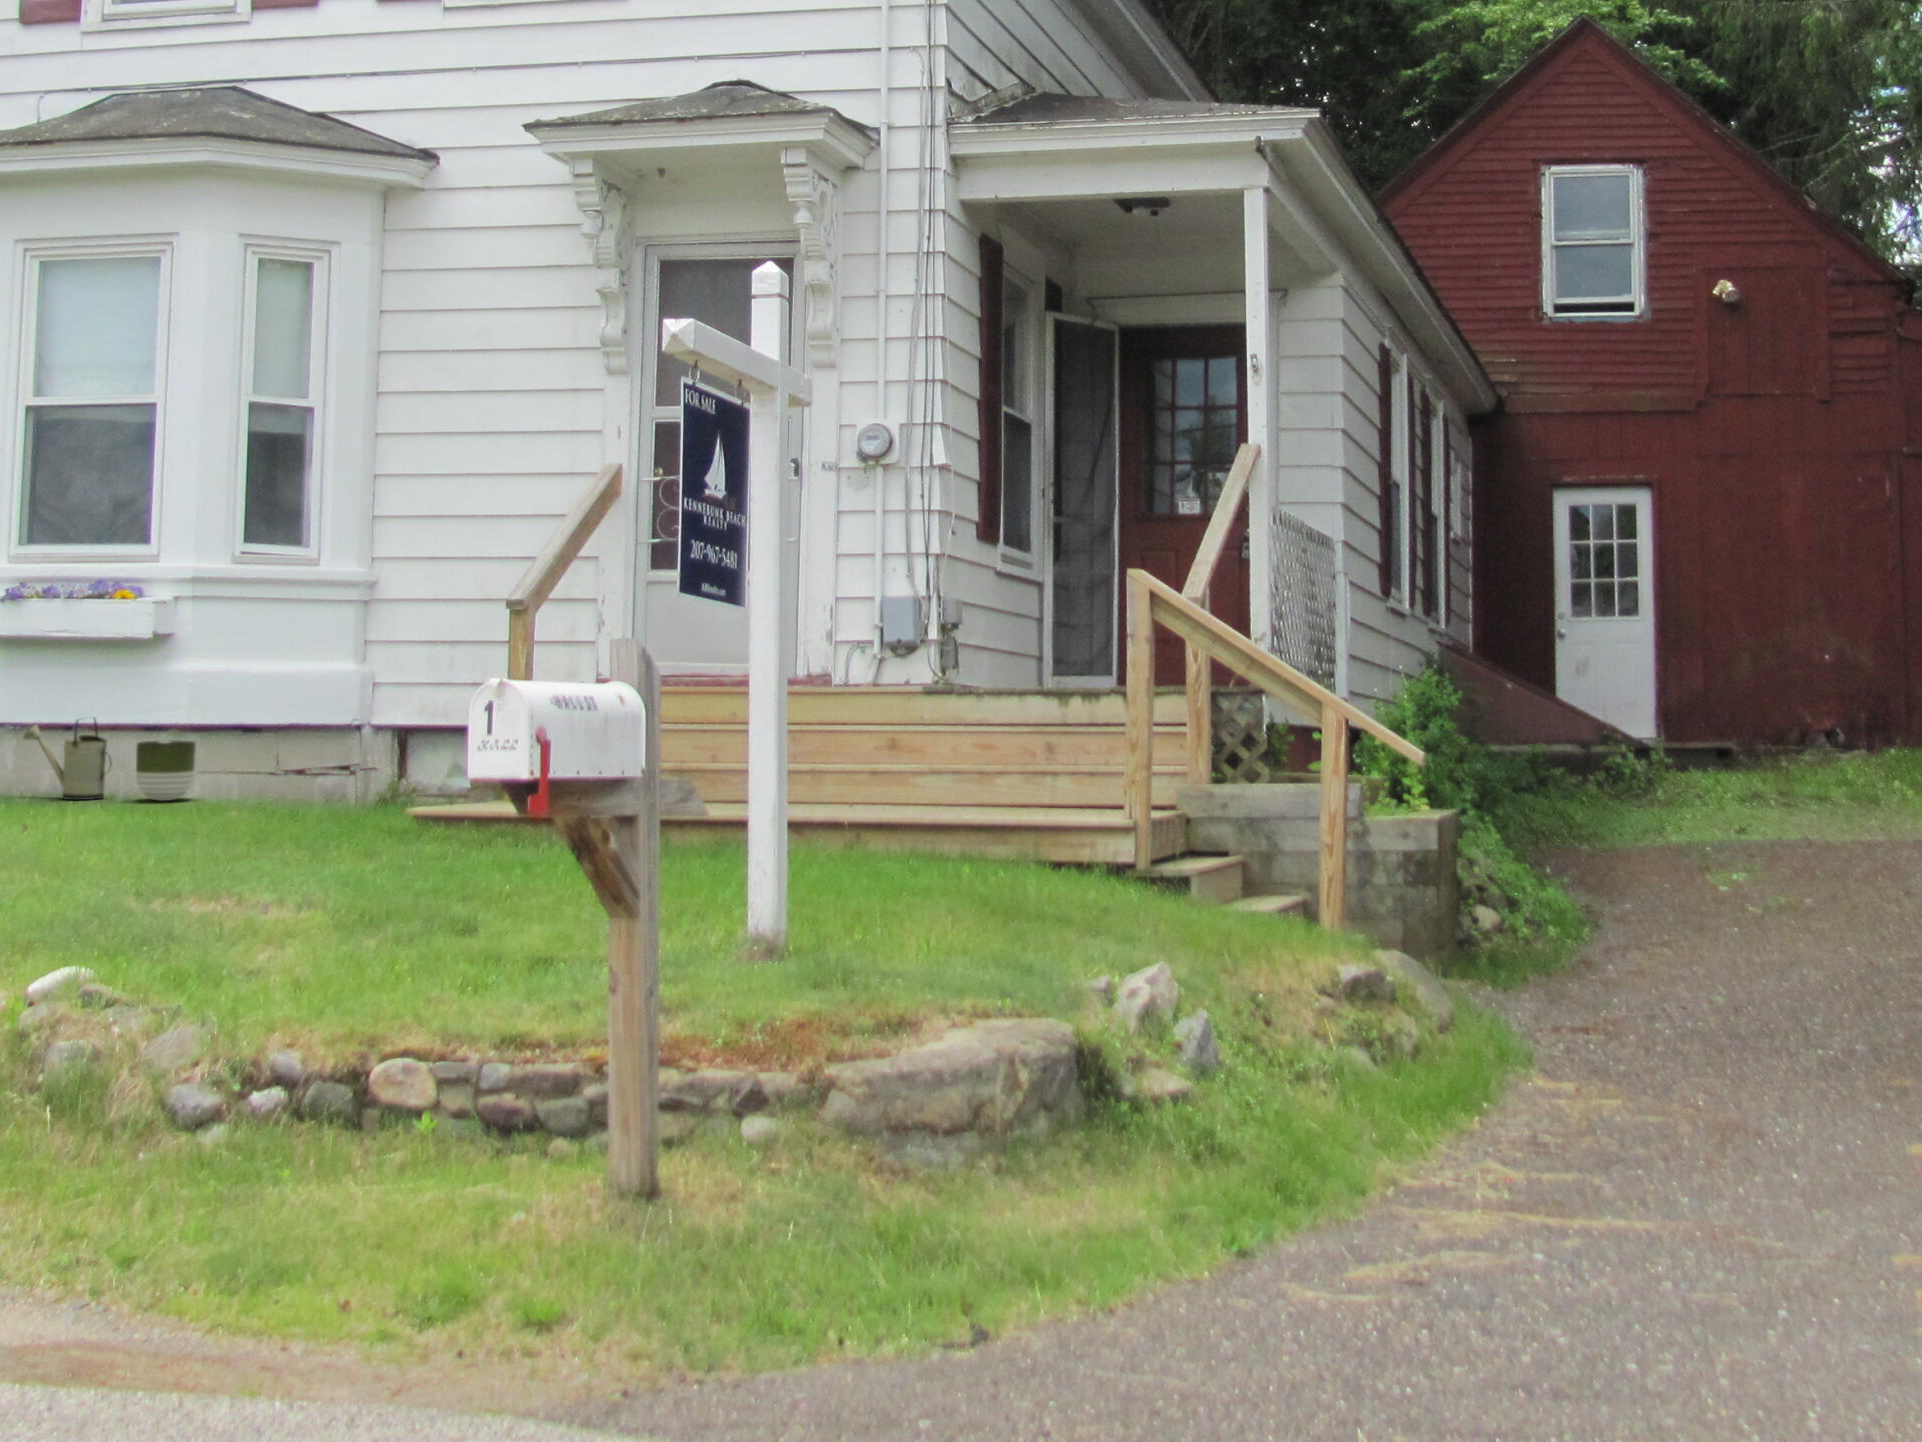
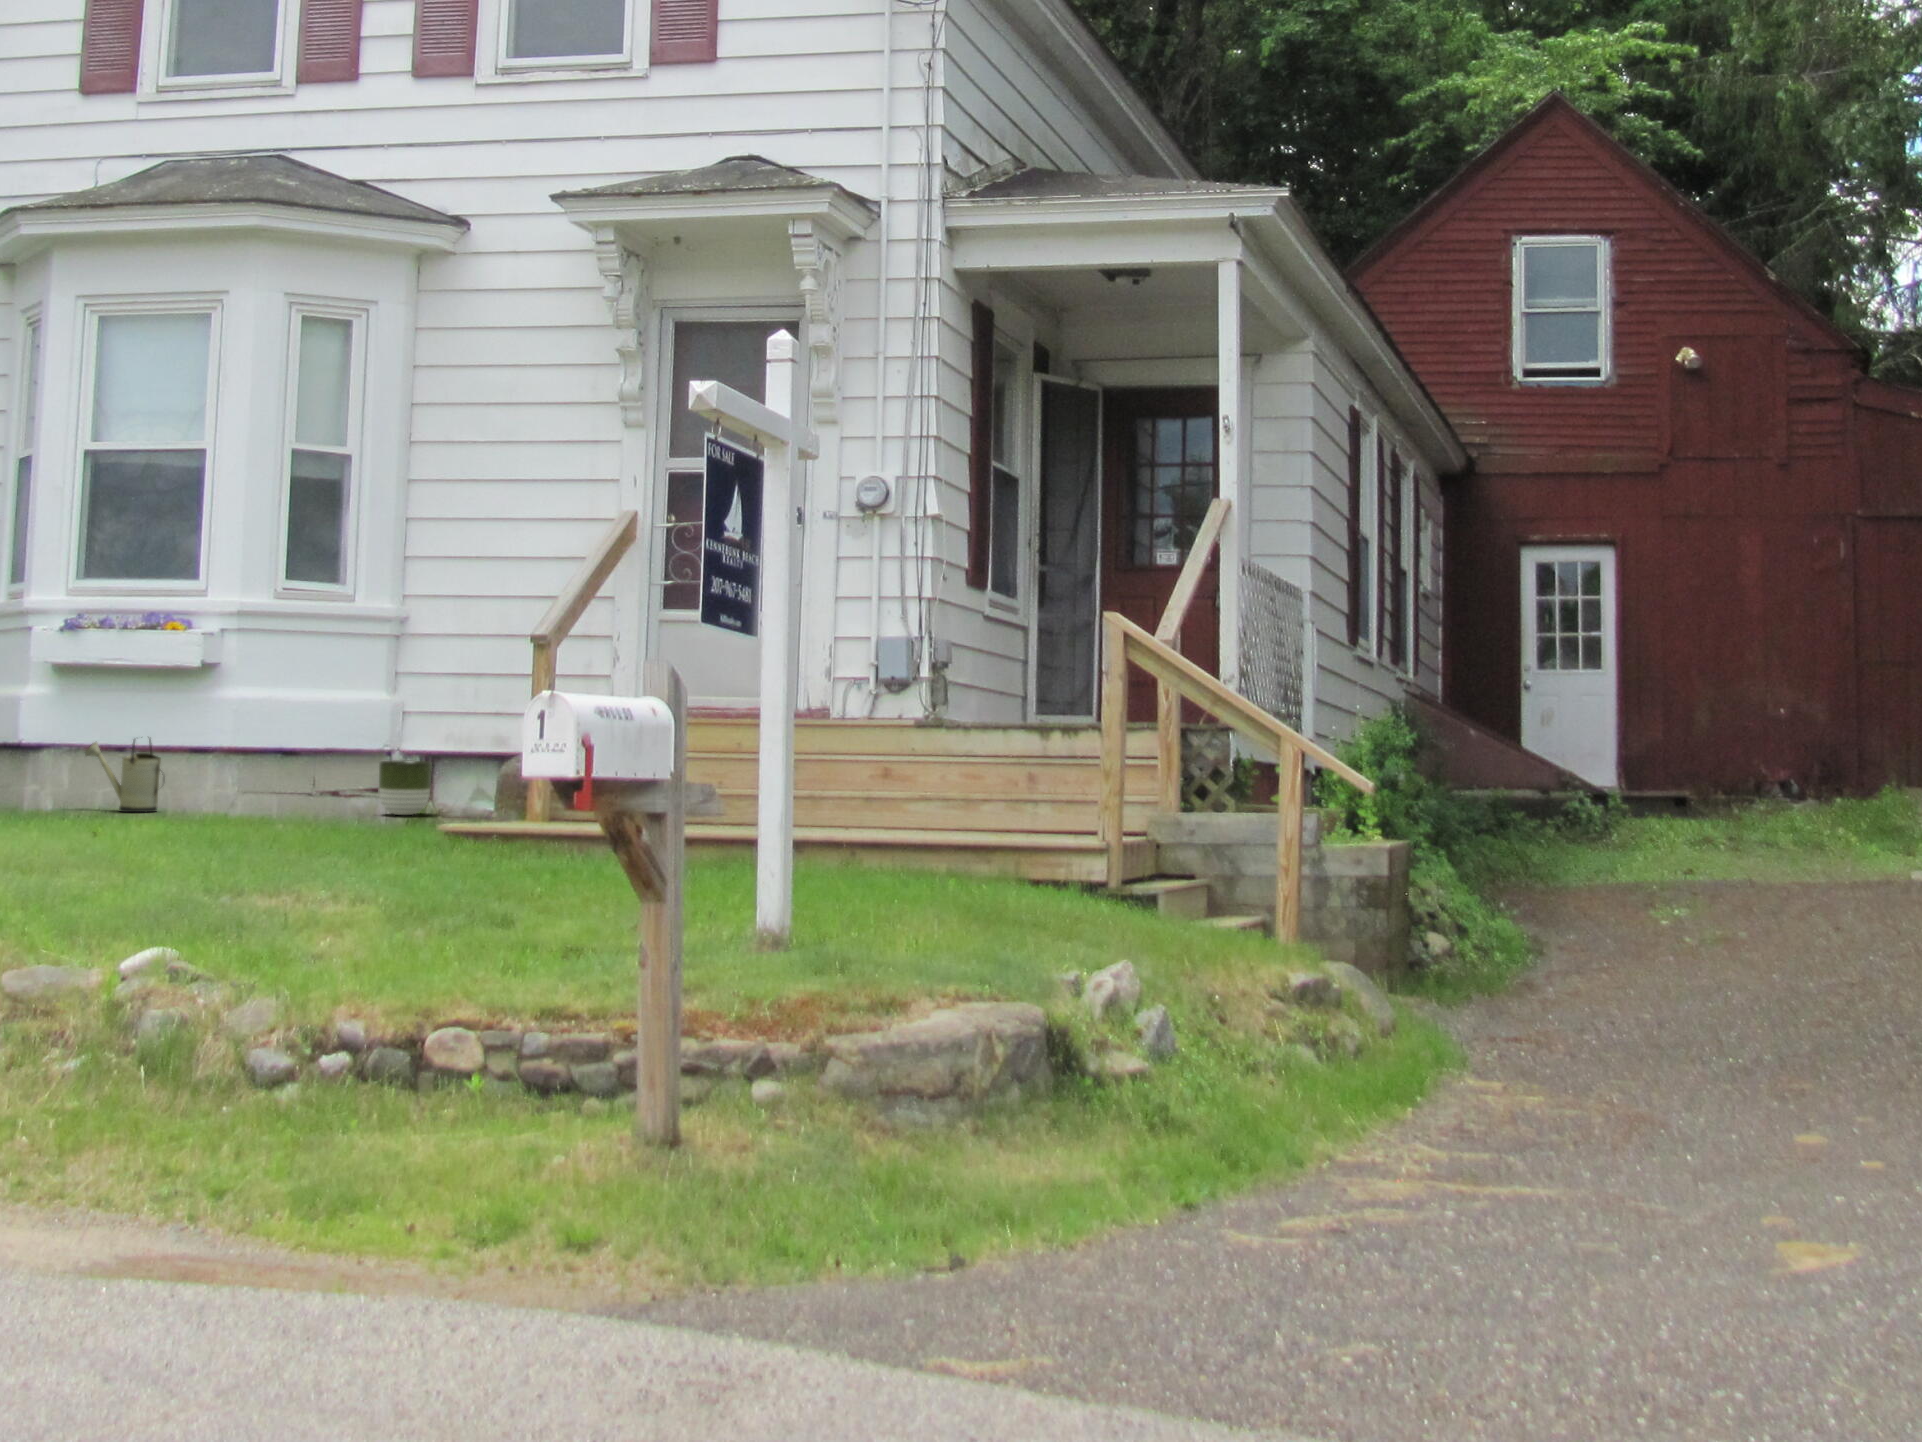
planter: present [136,741,196,801] -> present [378,761,432,815]

